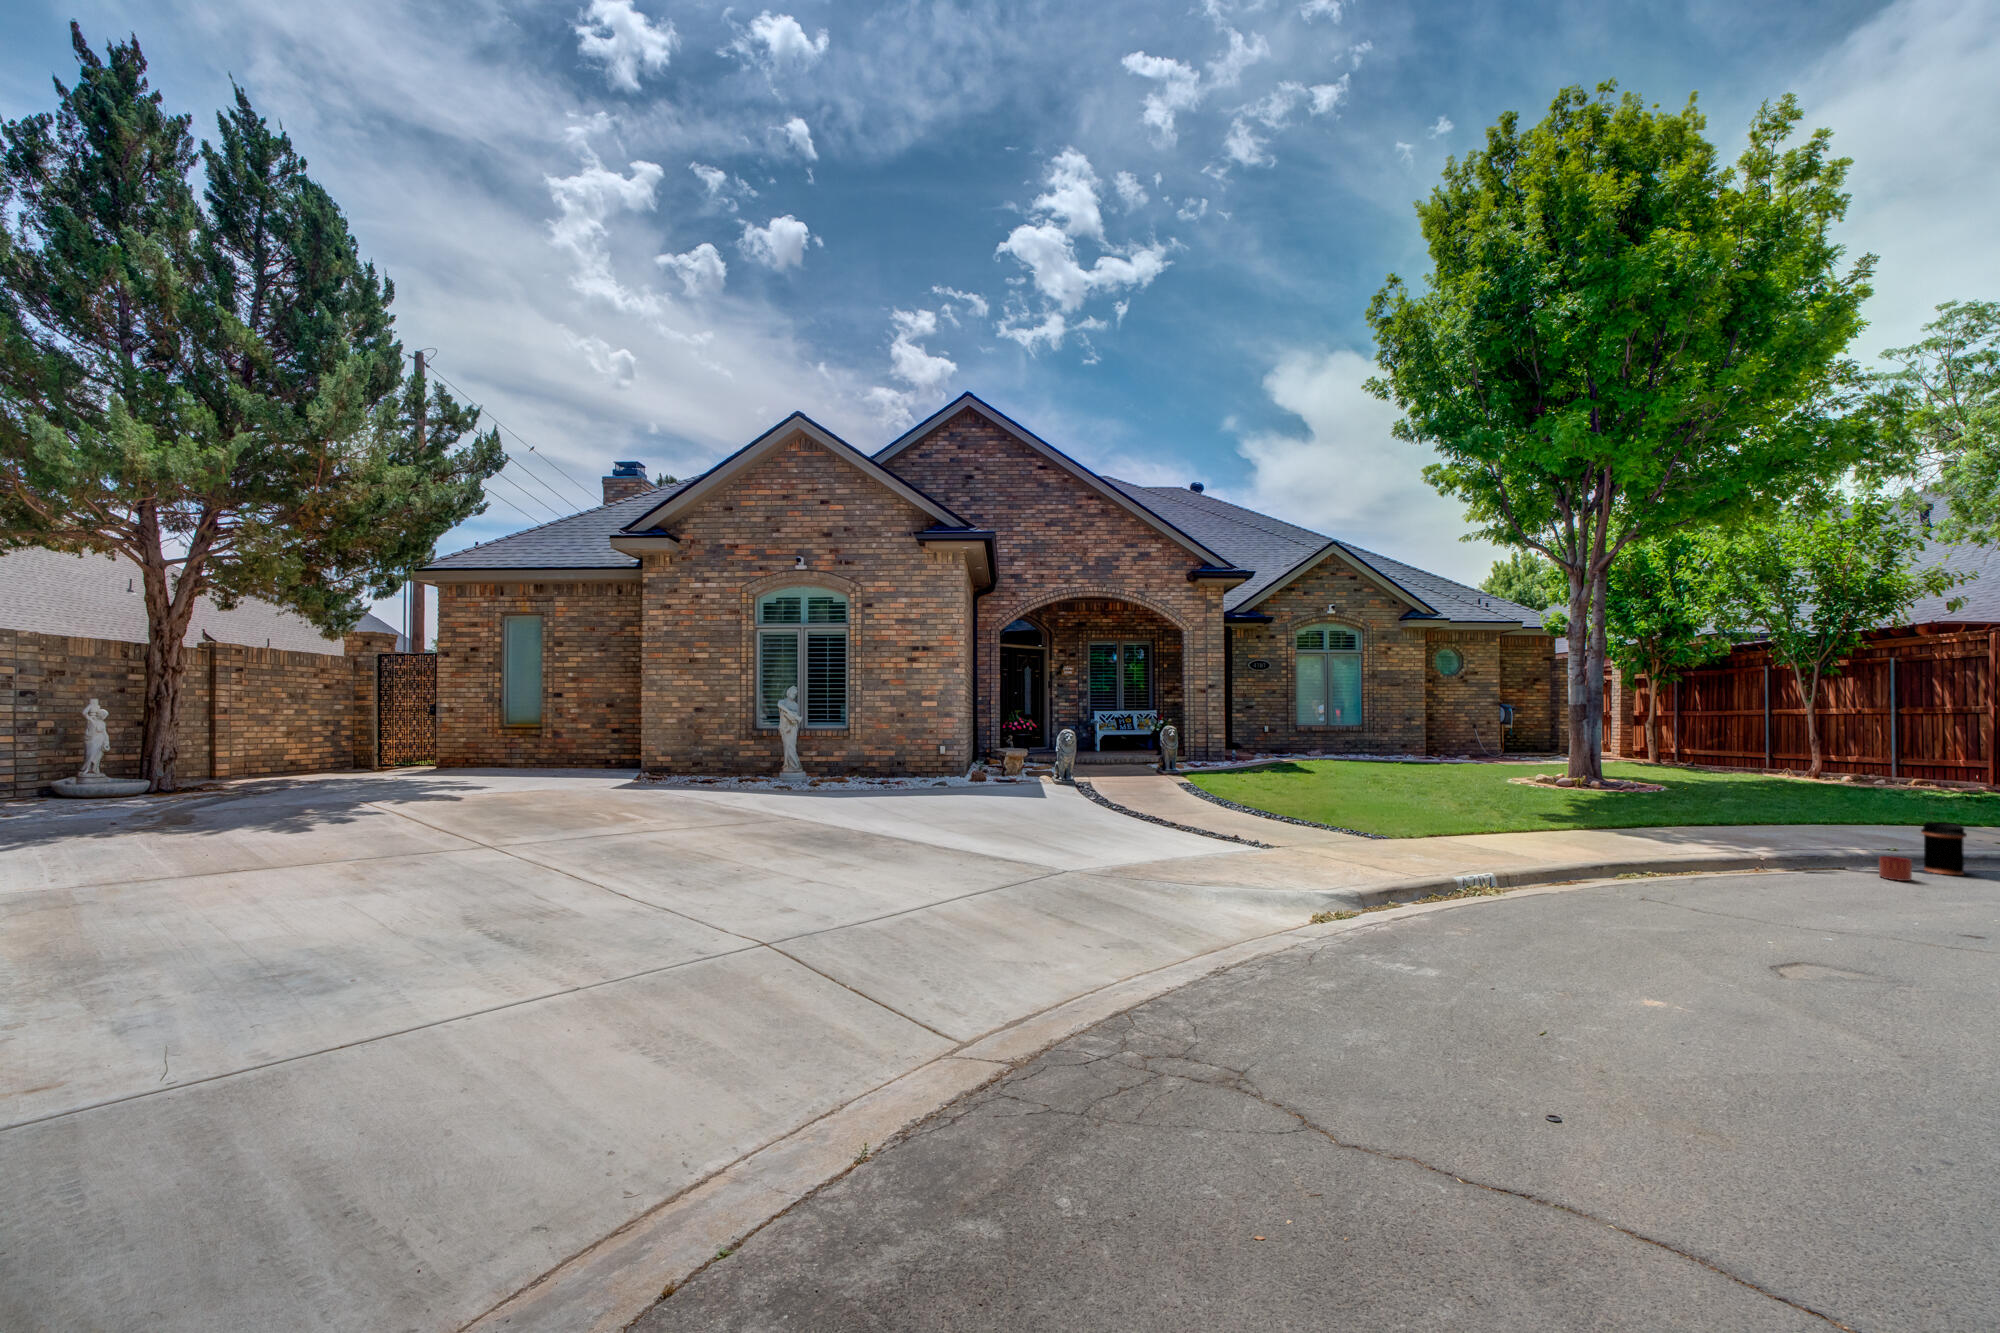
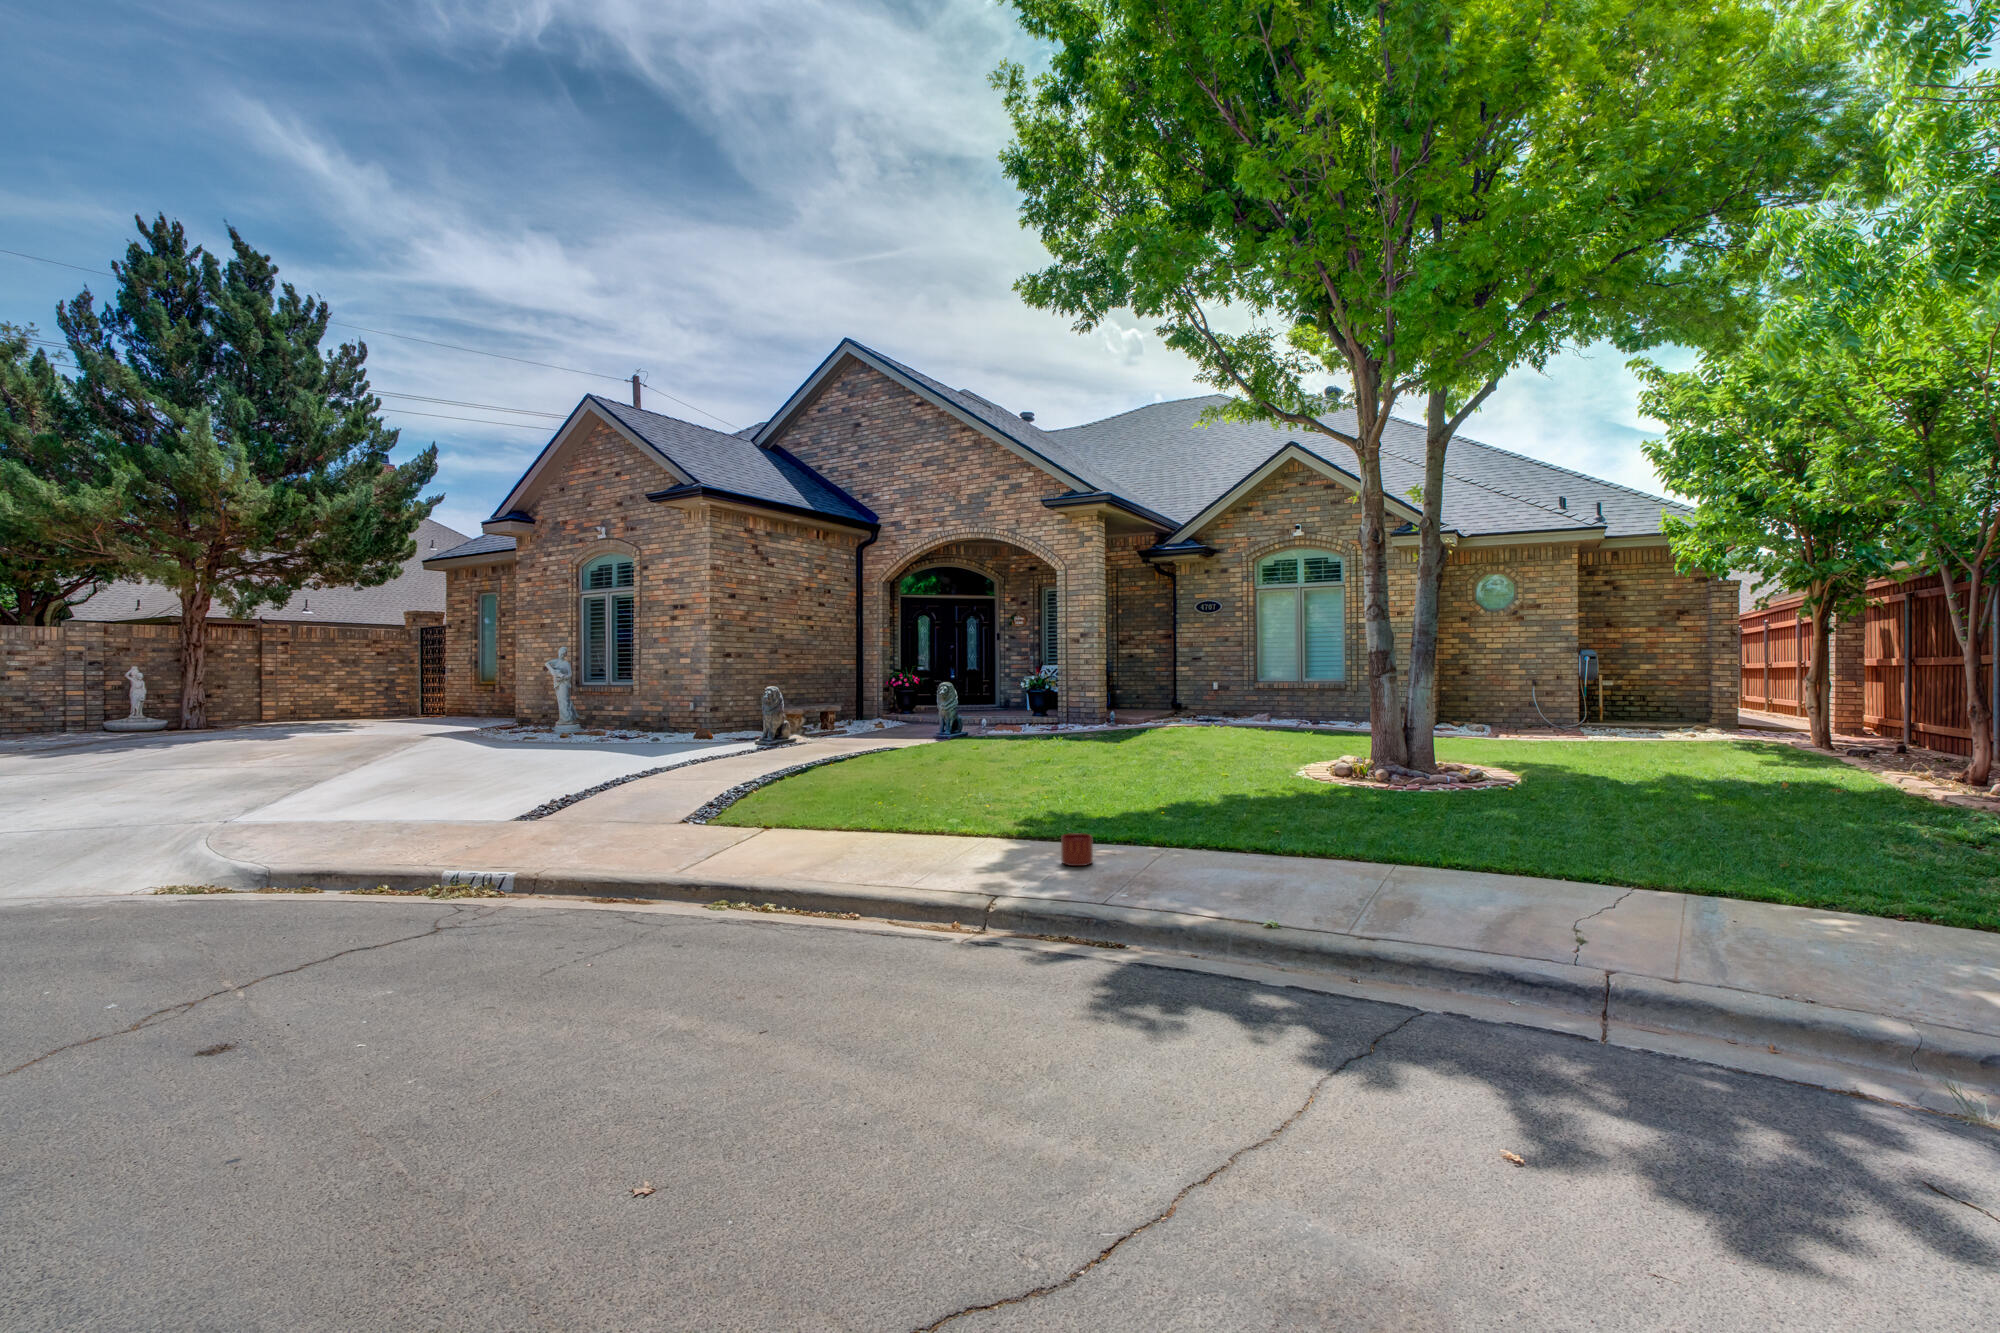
trash can: present [1921,821,1967,875] -> none [1173,793,1219,869]

